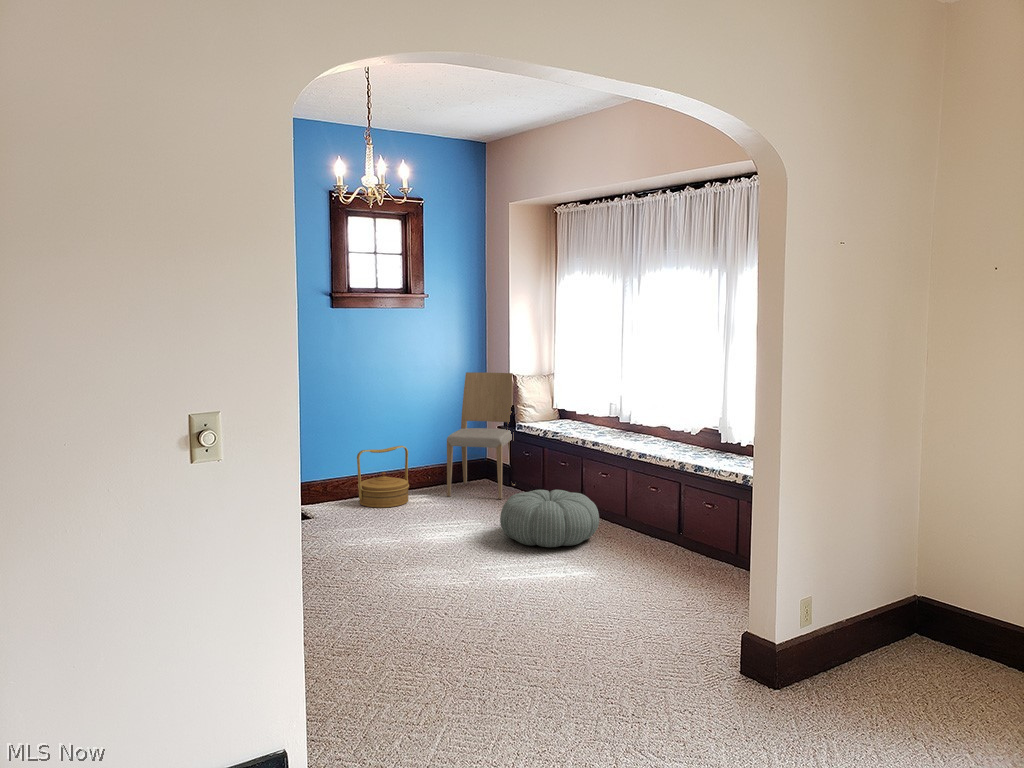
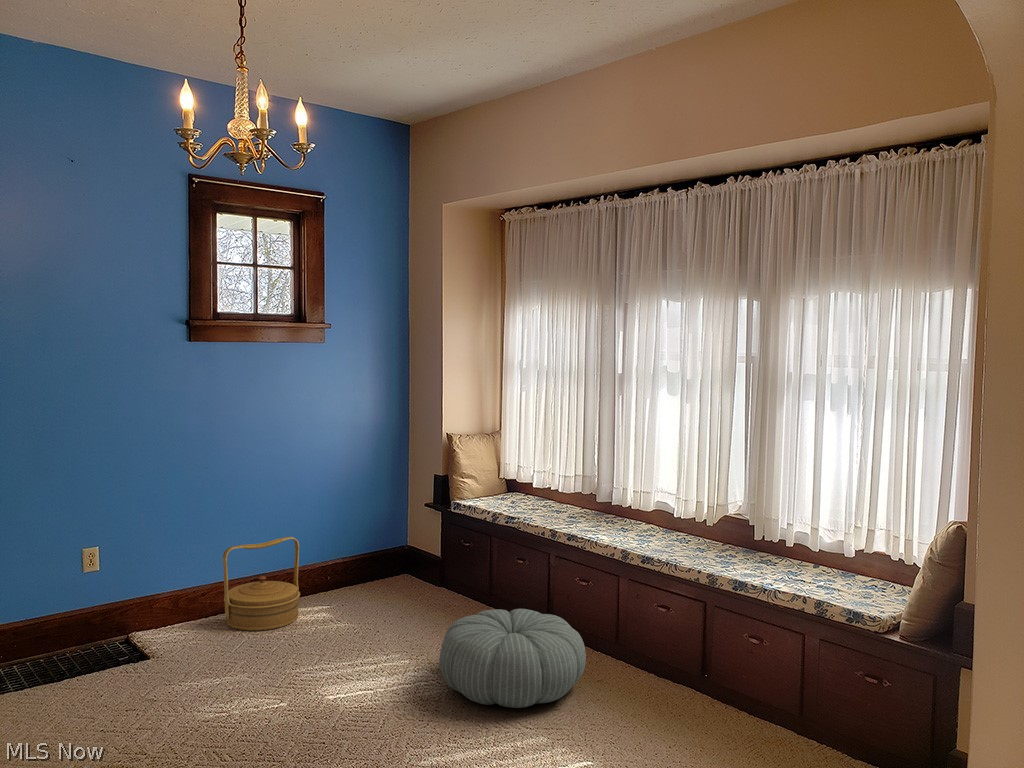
dining chair: present [447,372,515,499] -> none [354,431,446,610]

